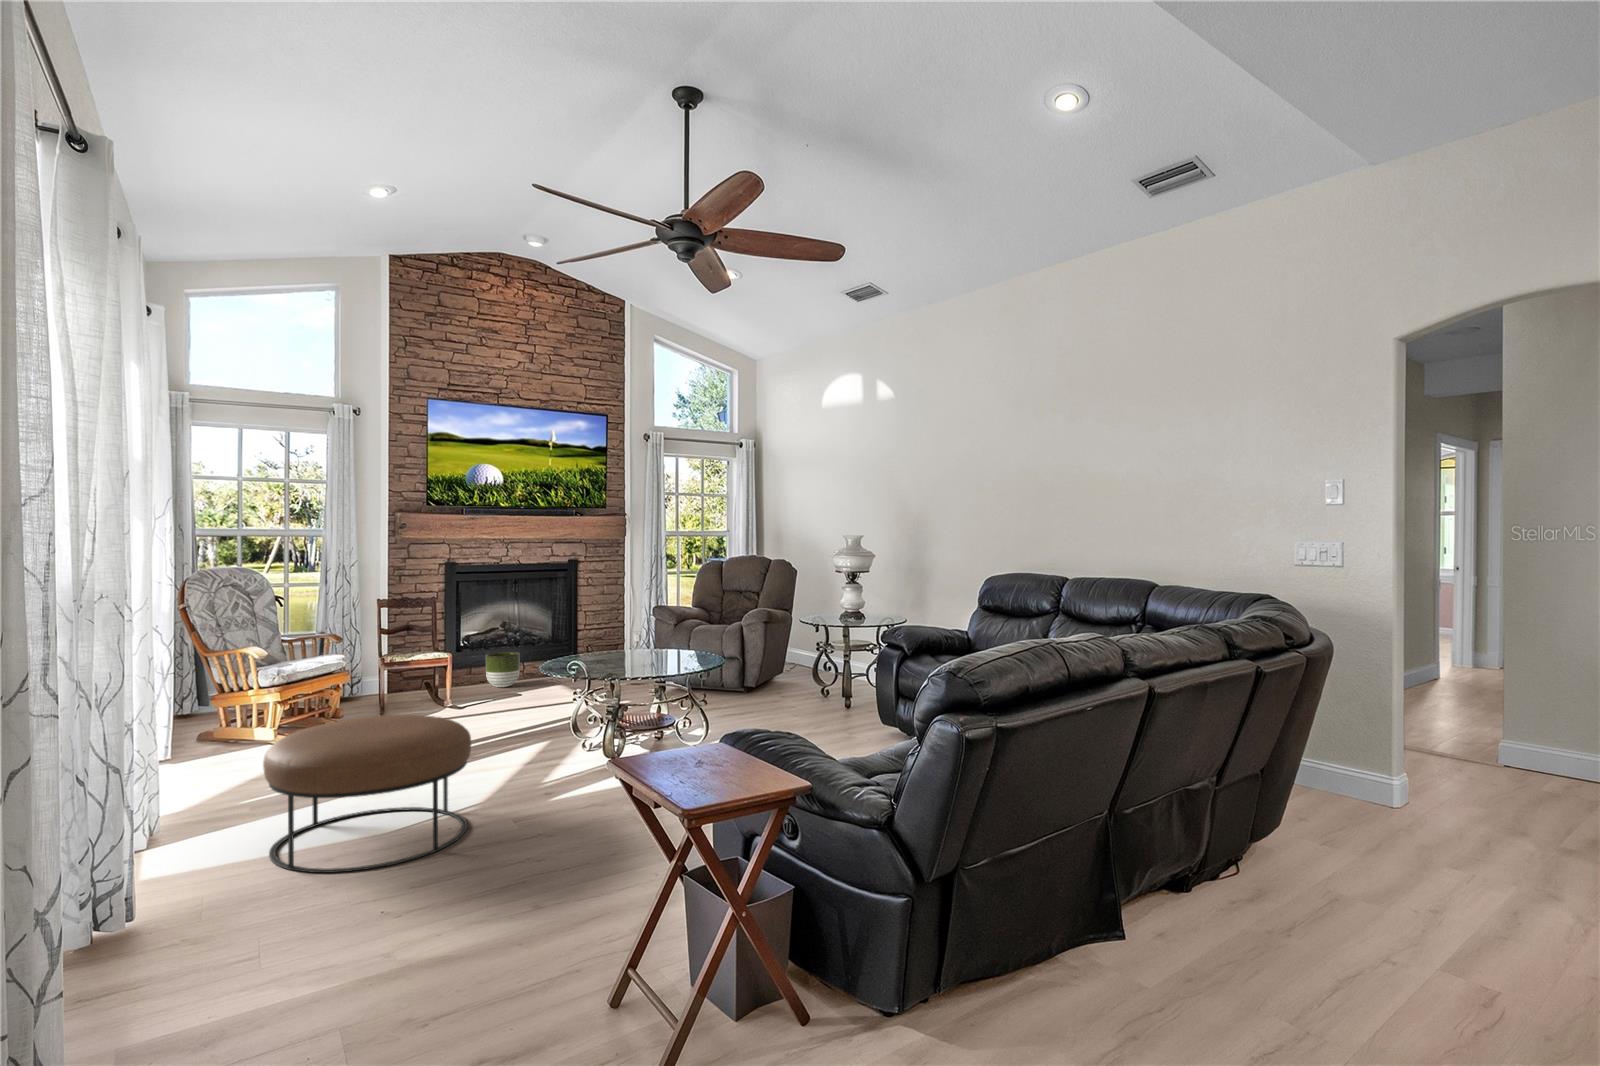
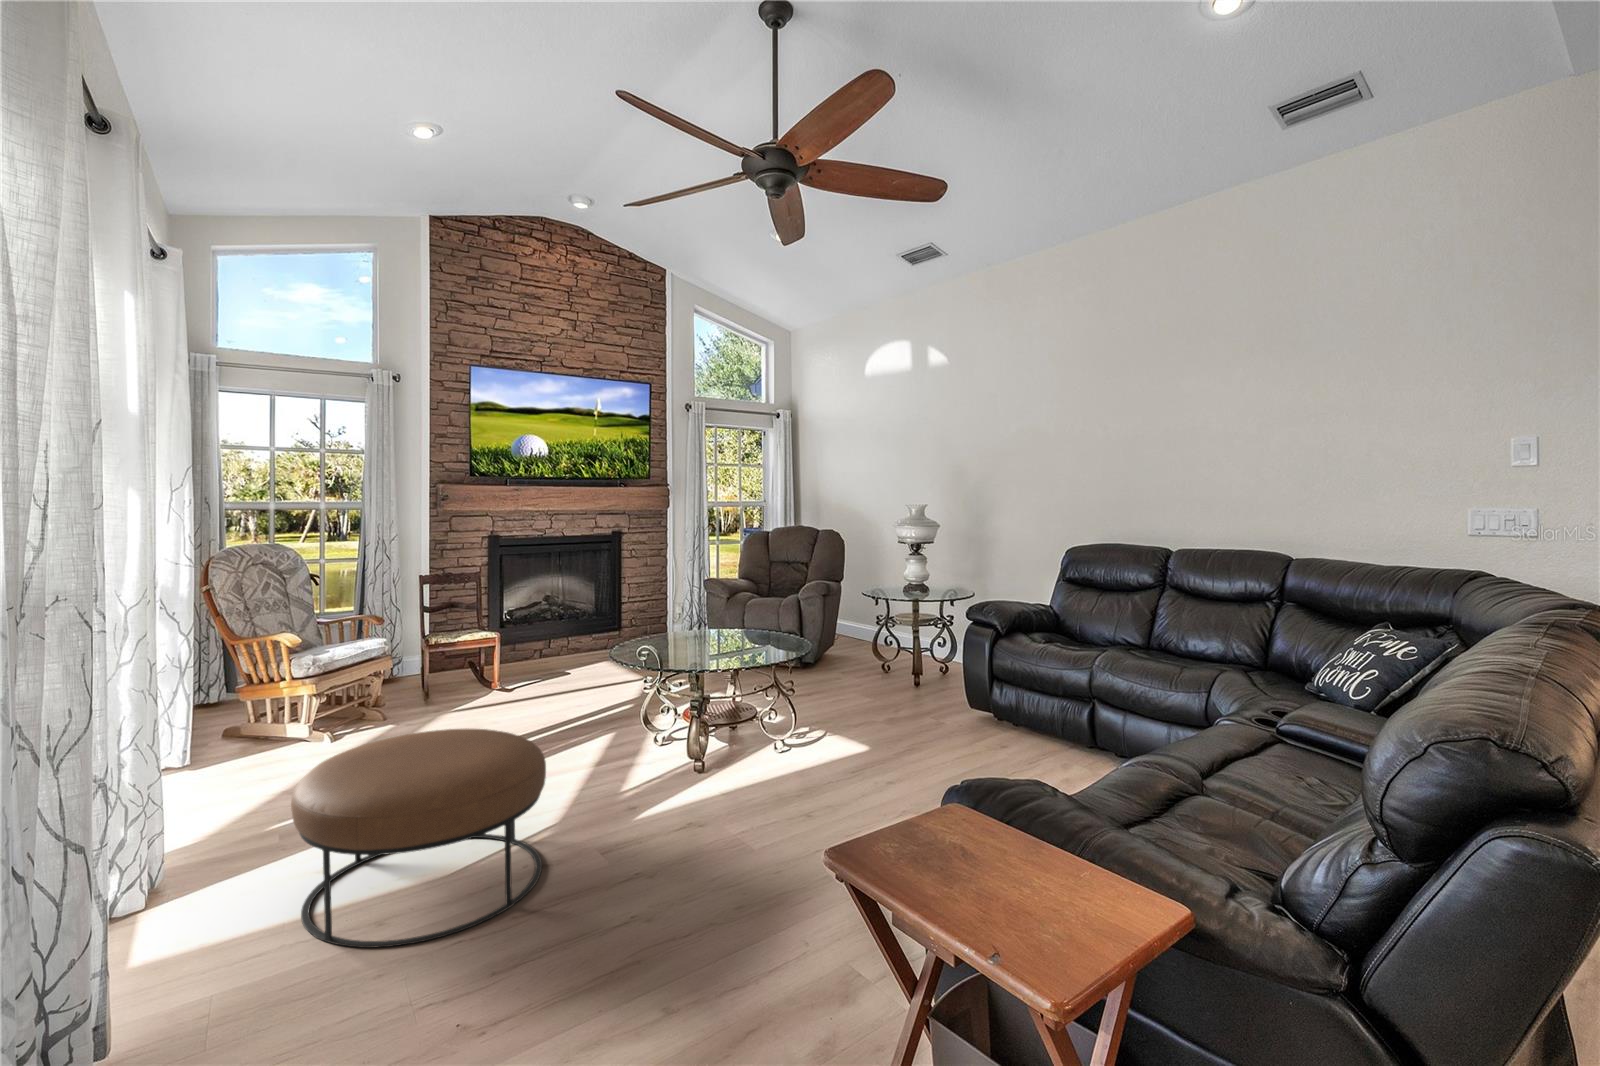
planter: present [485,651,520,687] -> none [531,627,566,664]

